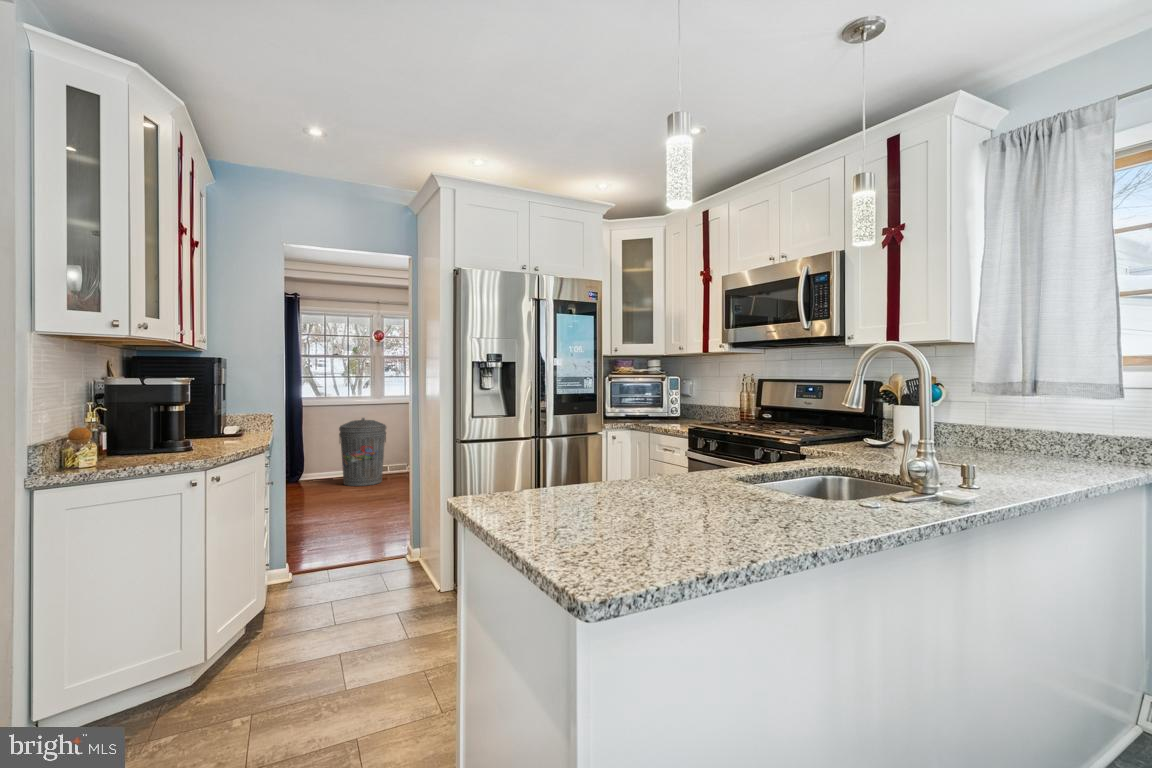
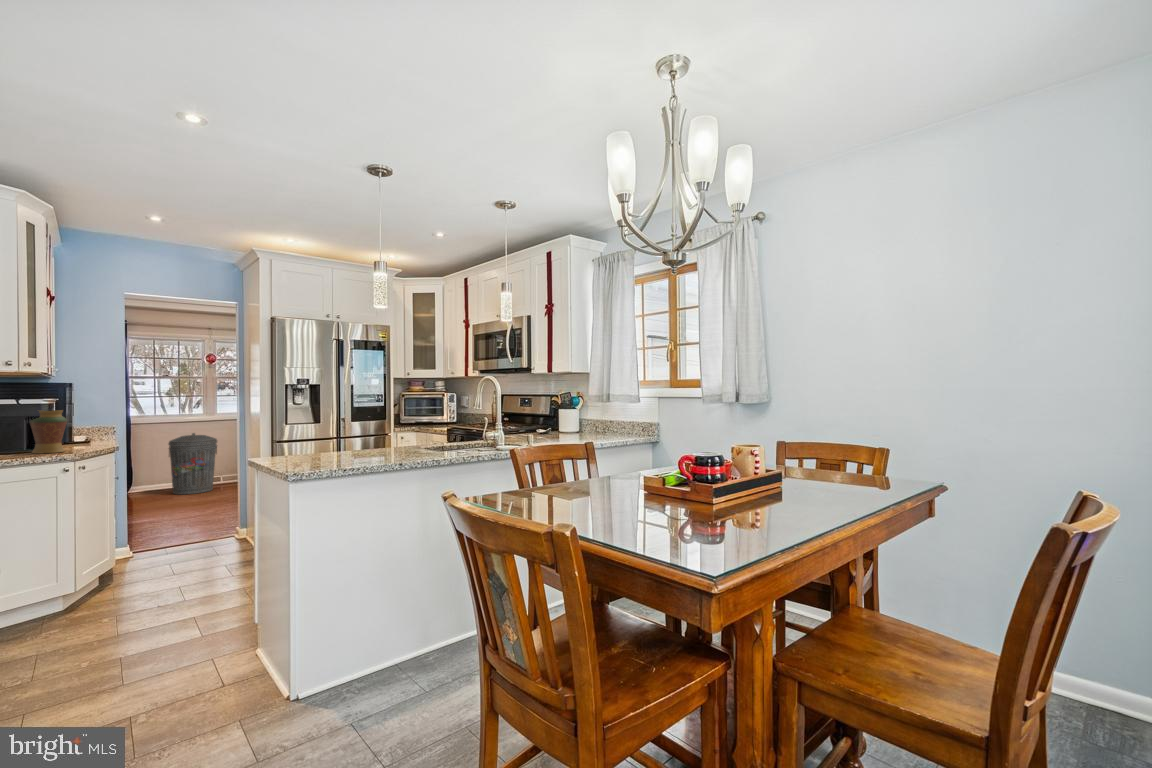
decorative vase: none [154,394,201,457] -> present [30,410,67,453]

